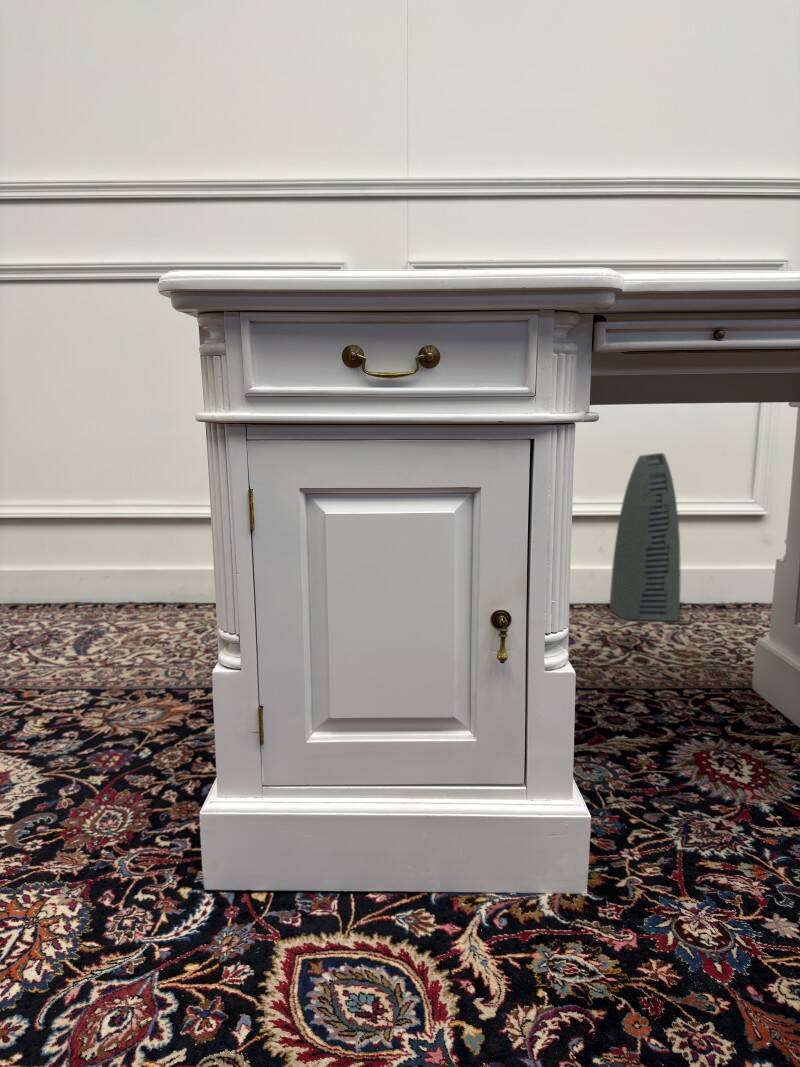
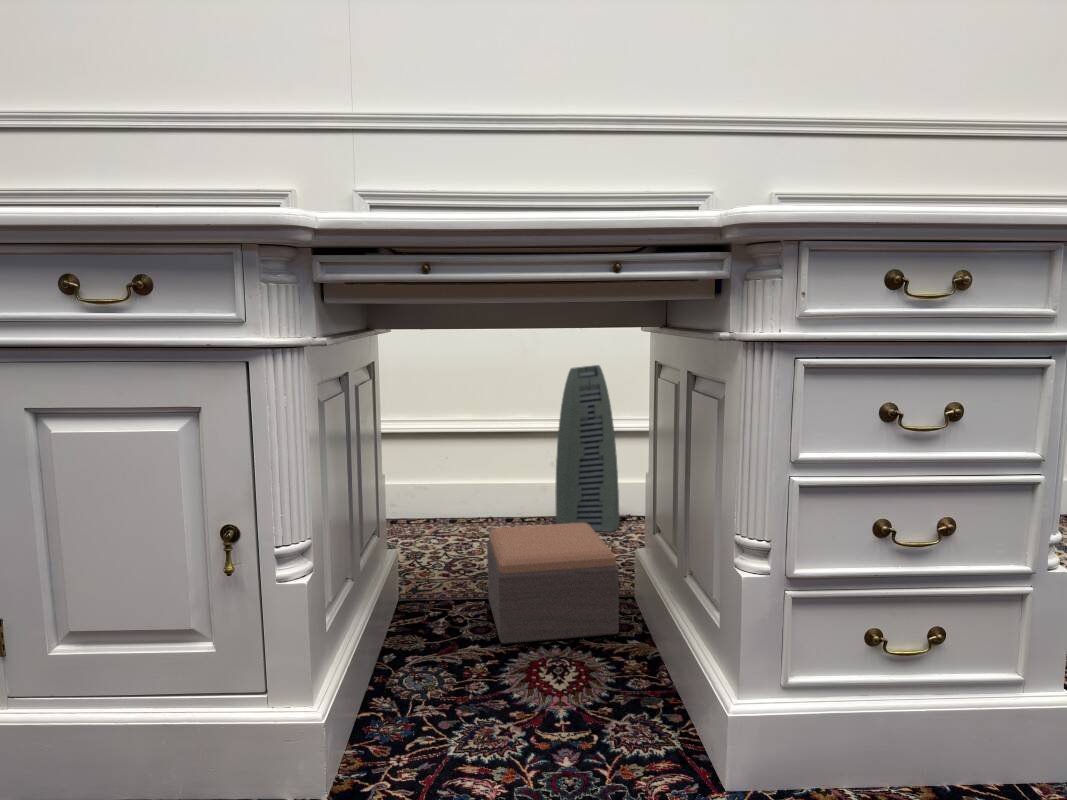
footstool: none [602,613,769,734] -> present [487,523,619,644]

